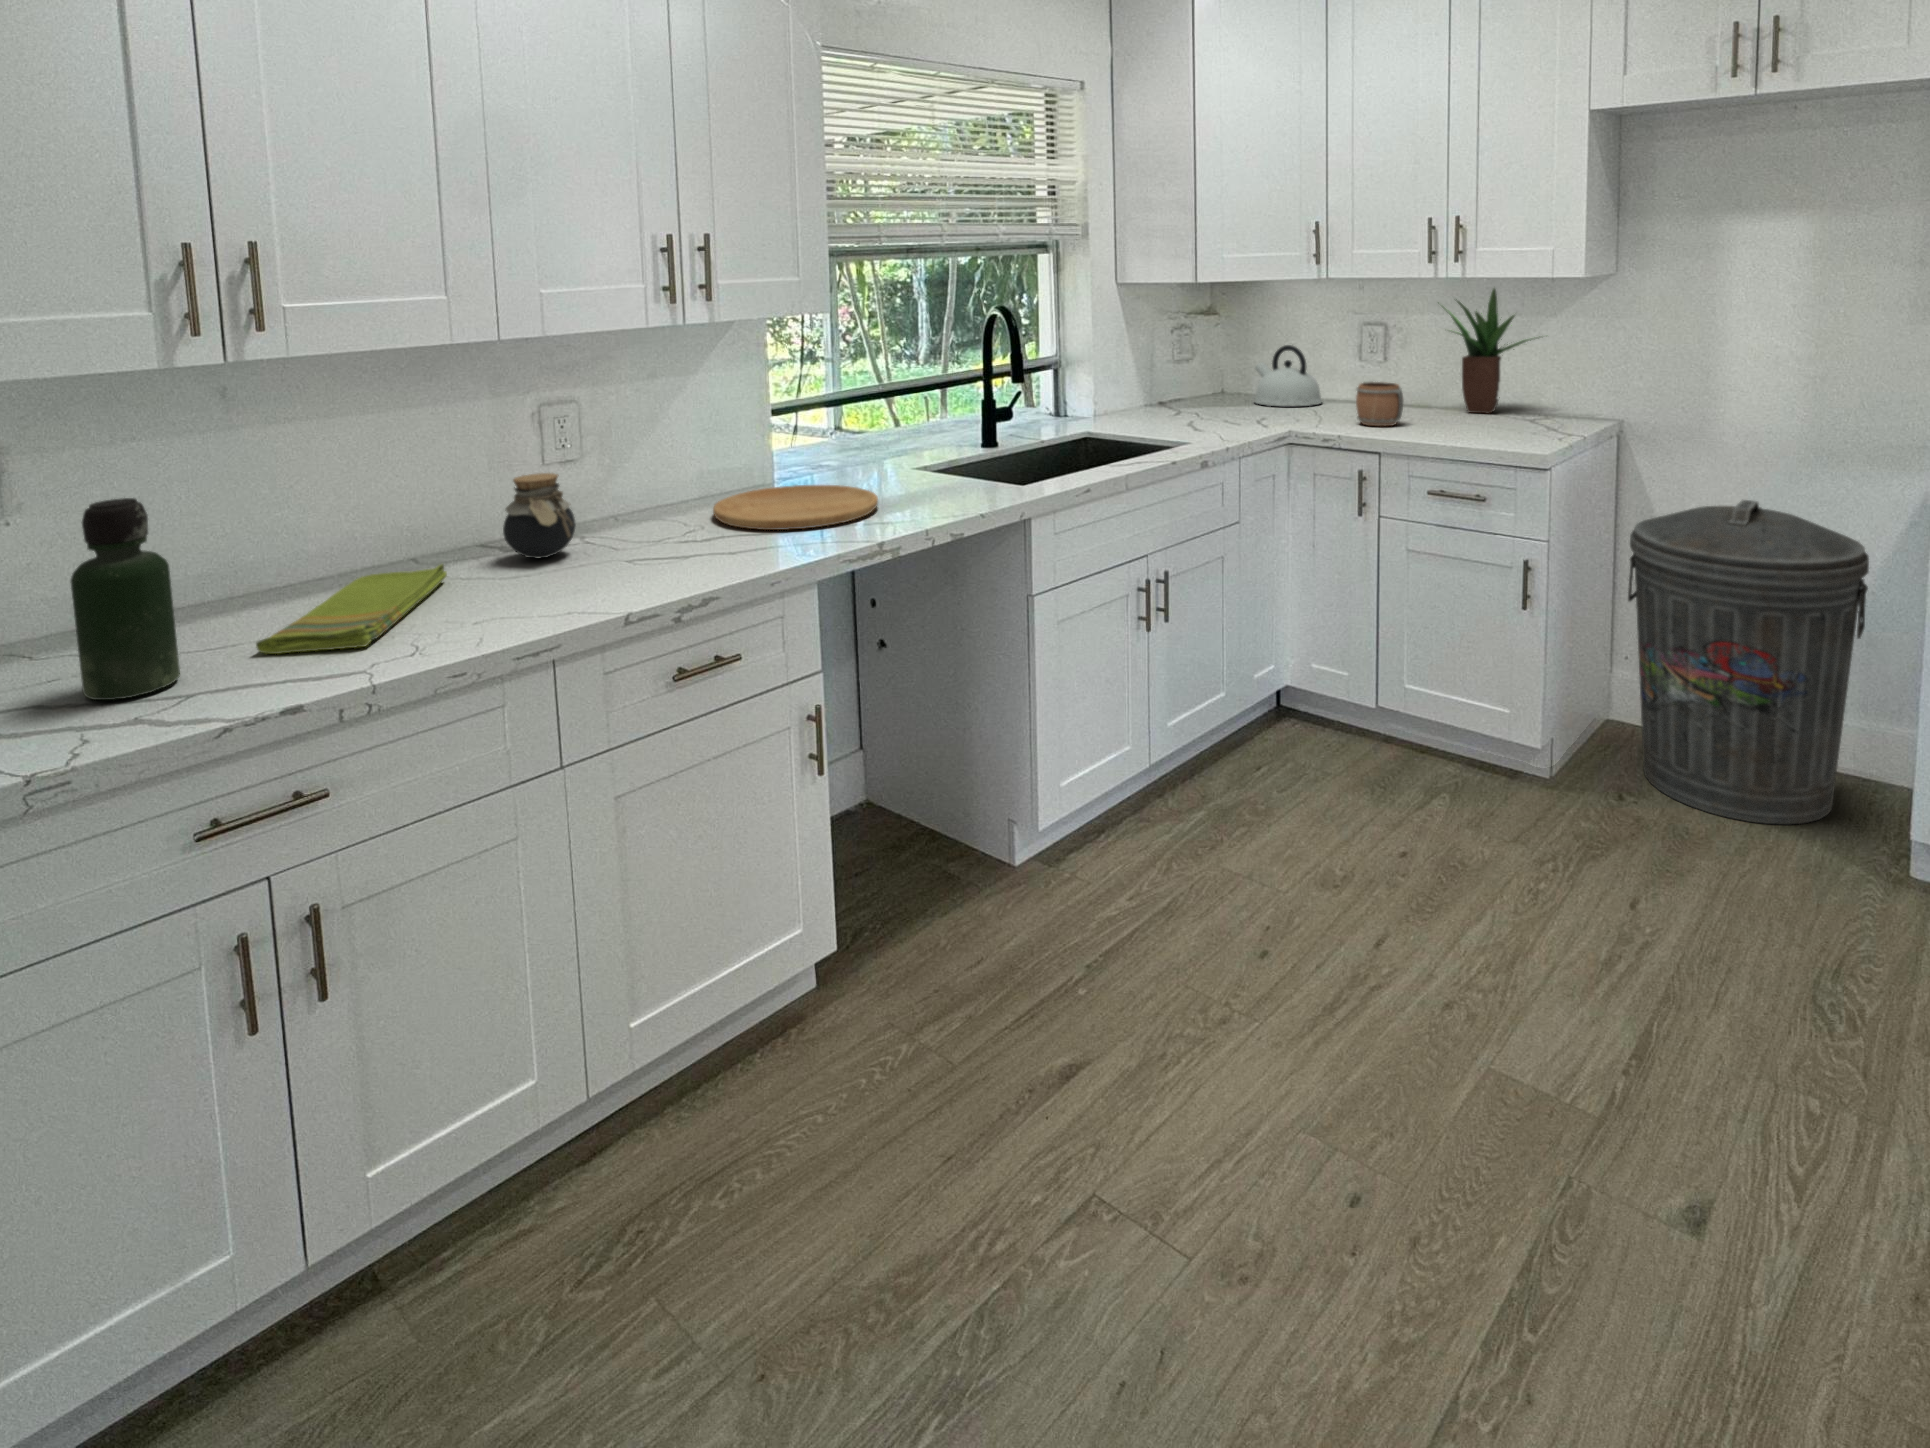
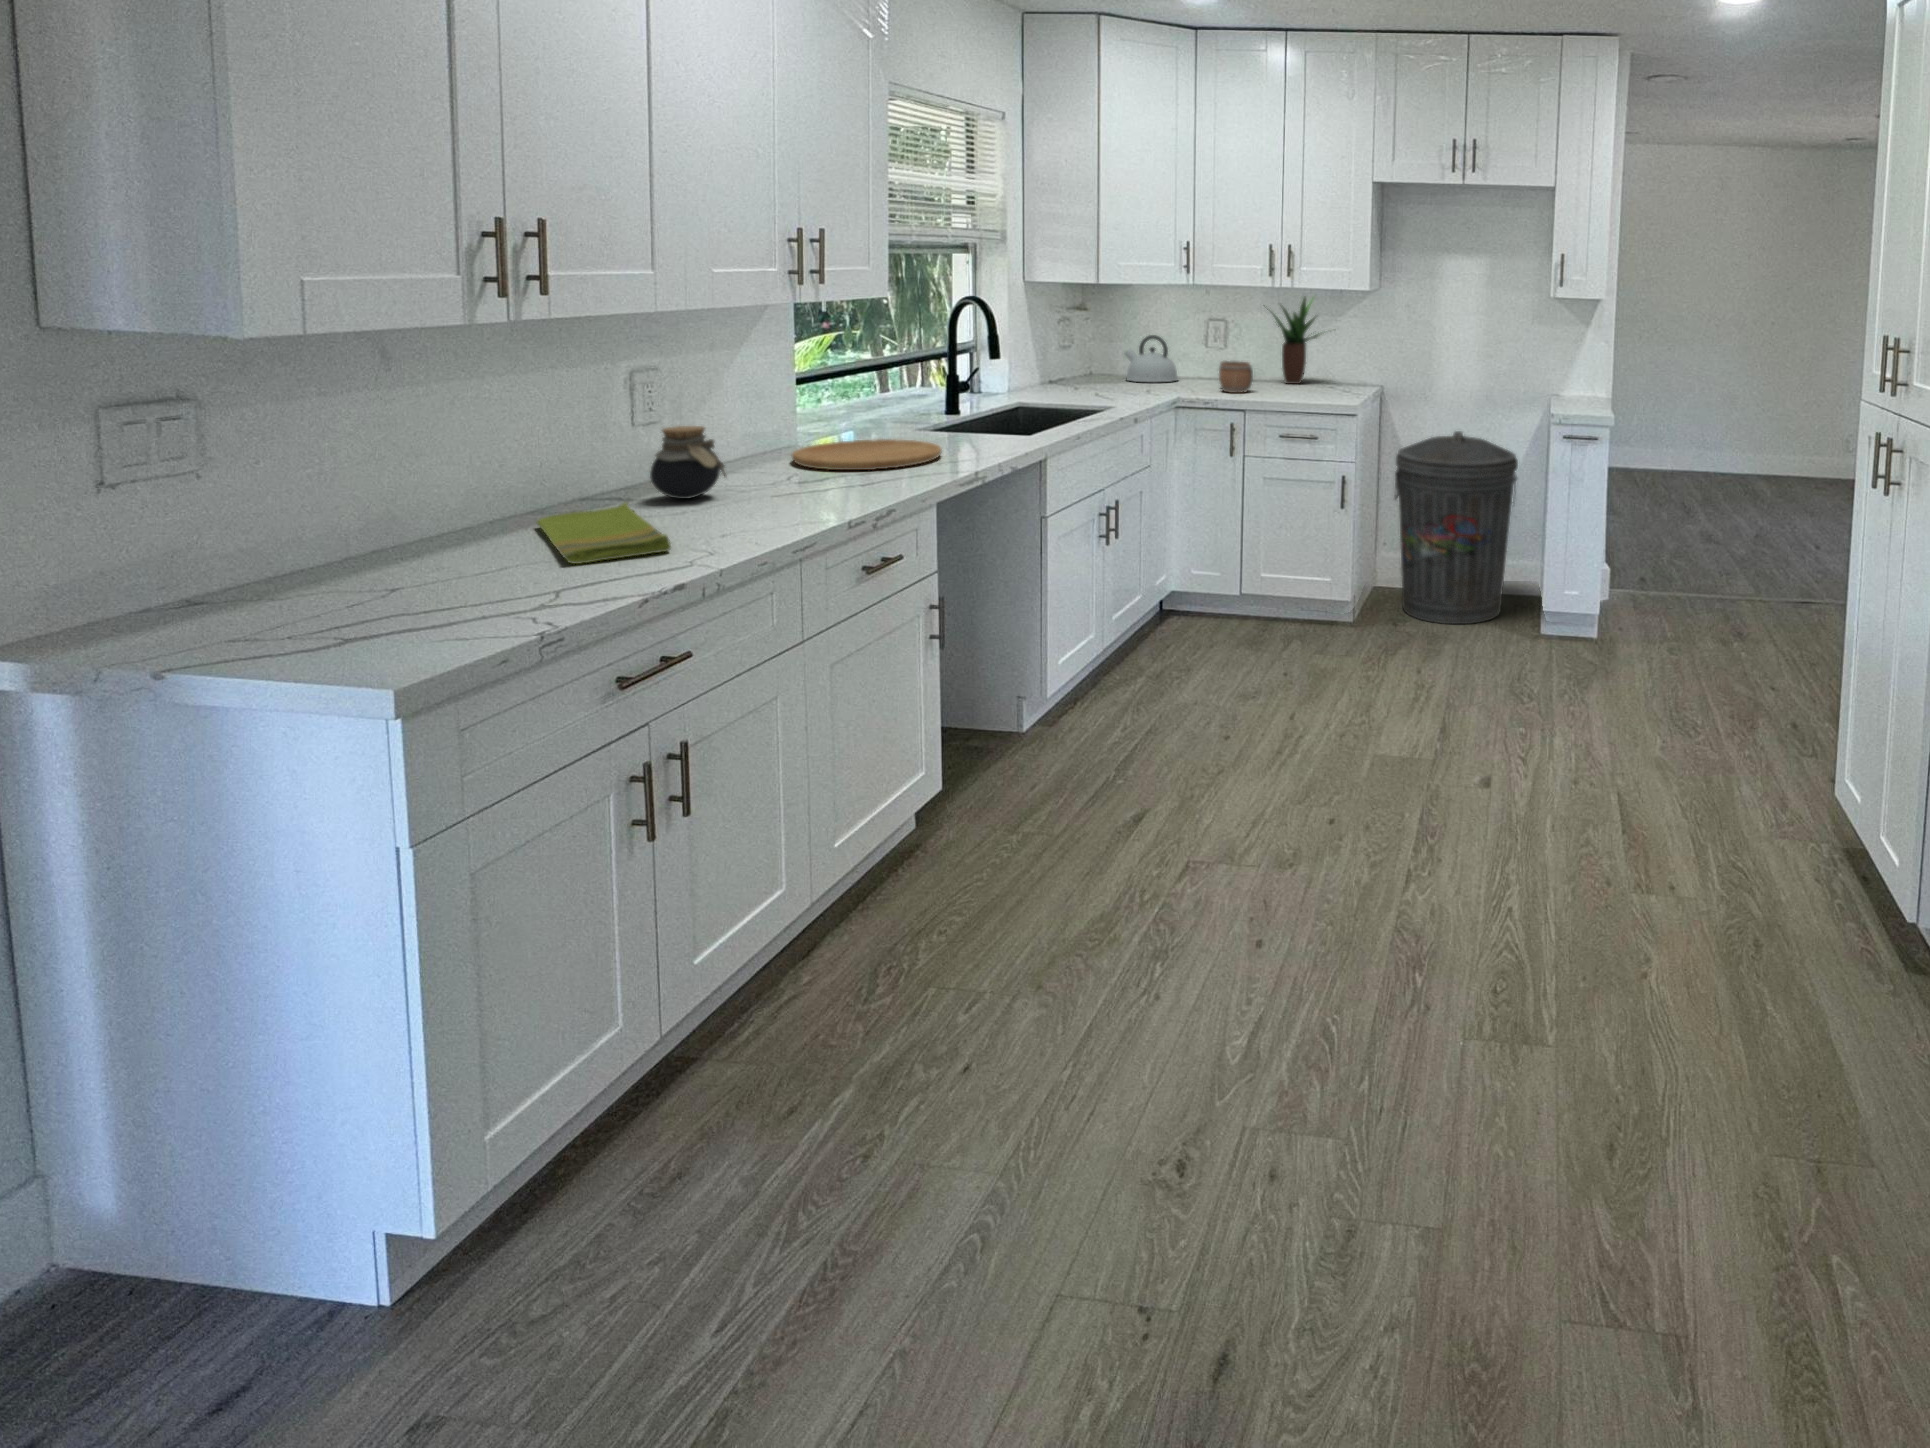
bottle: present [71,498,180,700] -> none [446,429,537,599]

